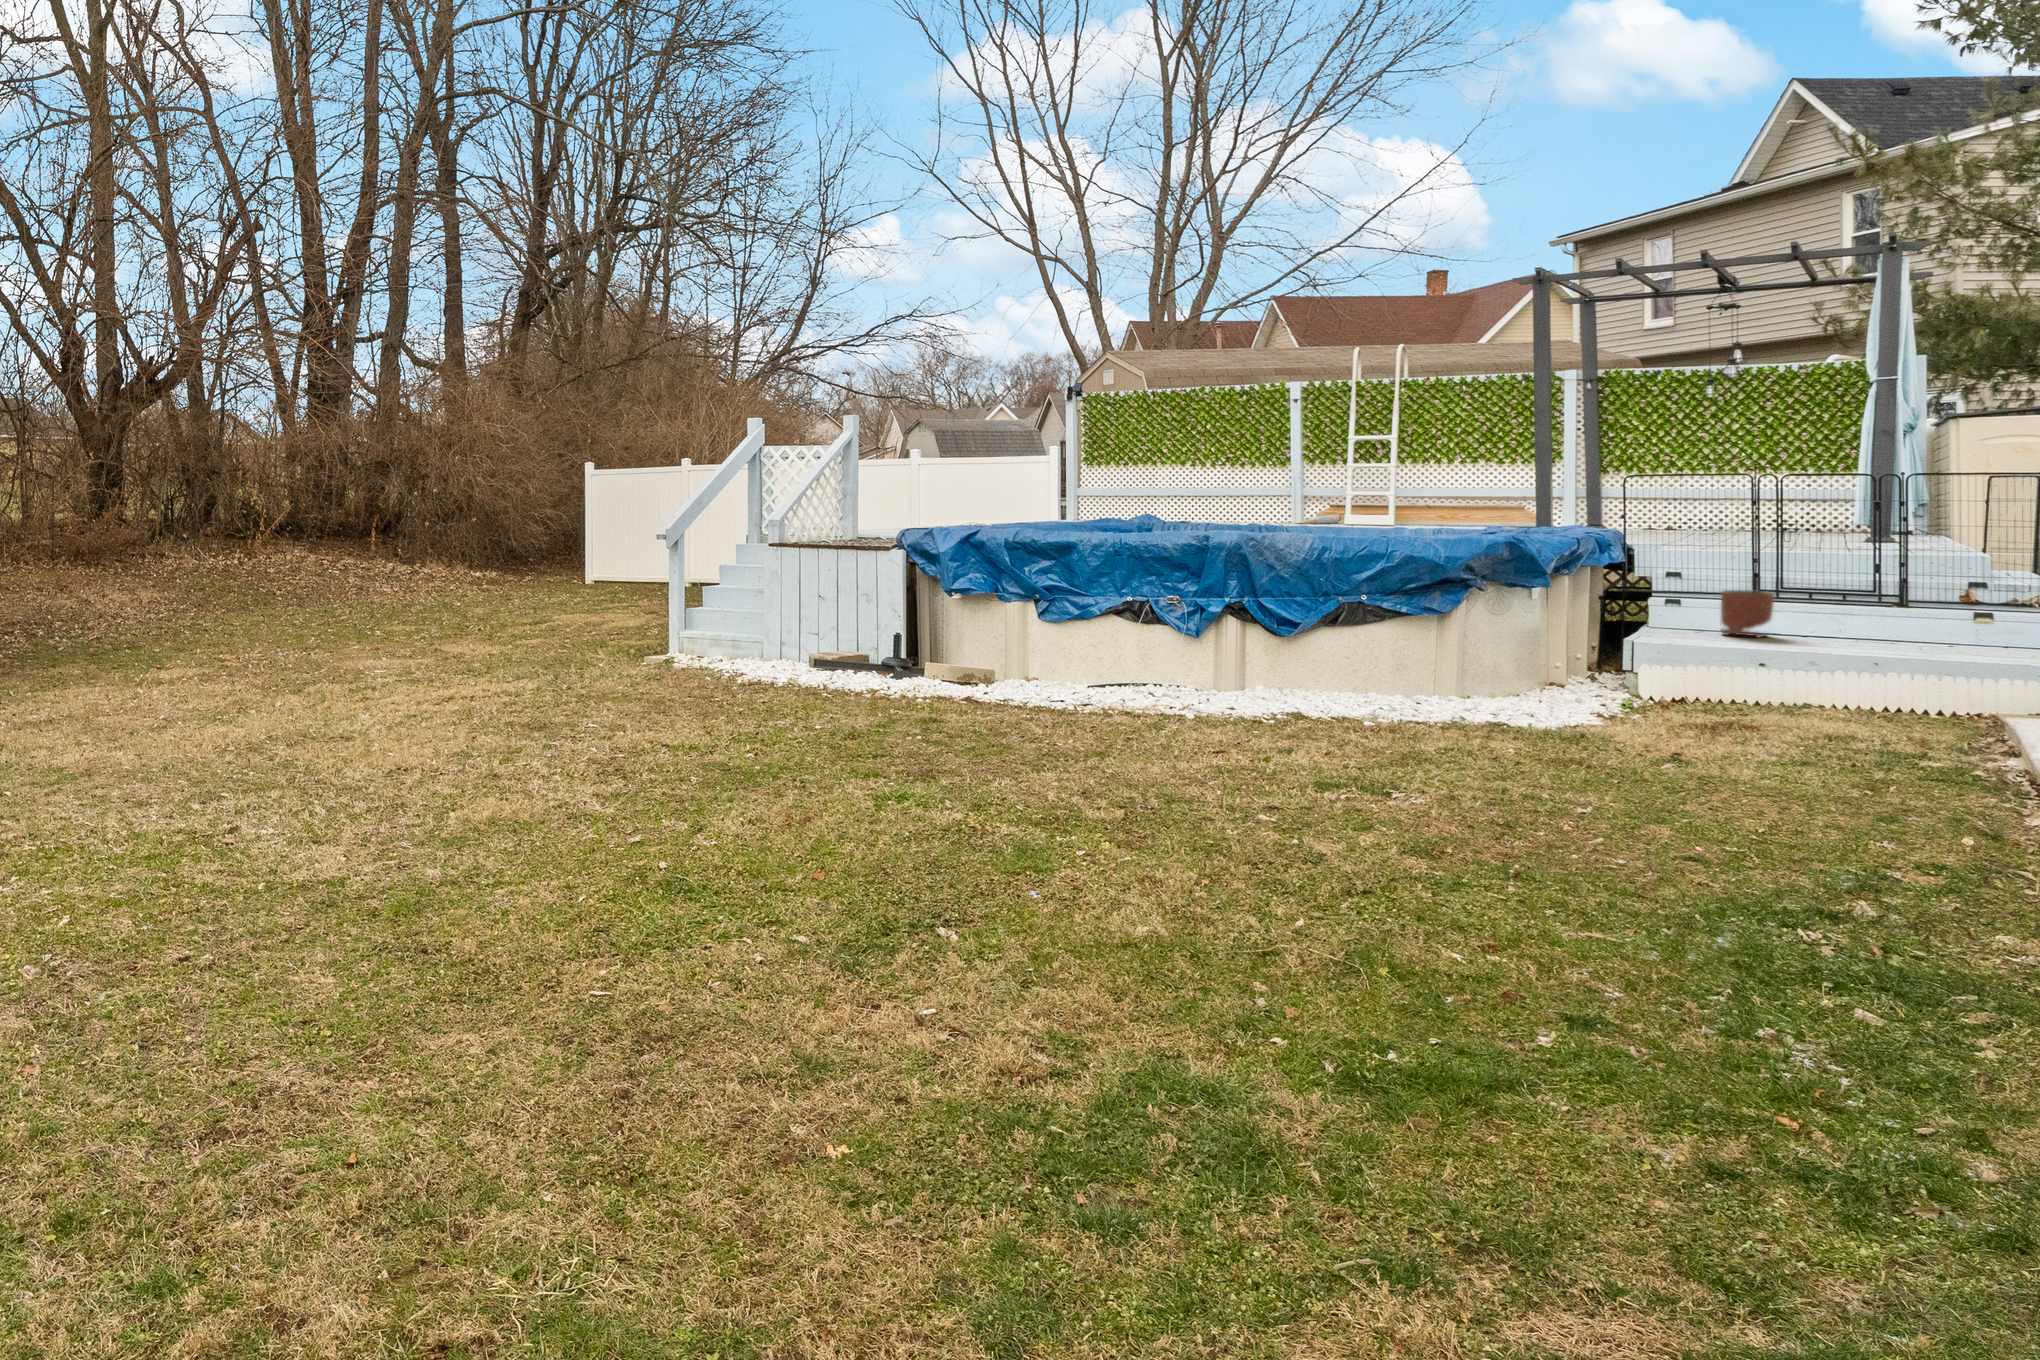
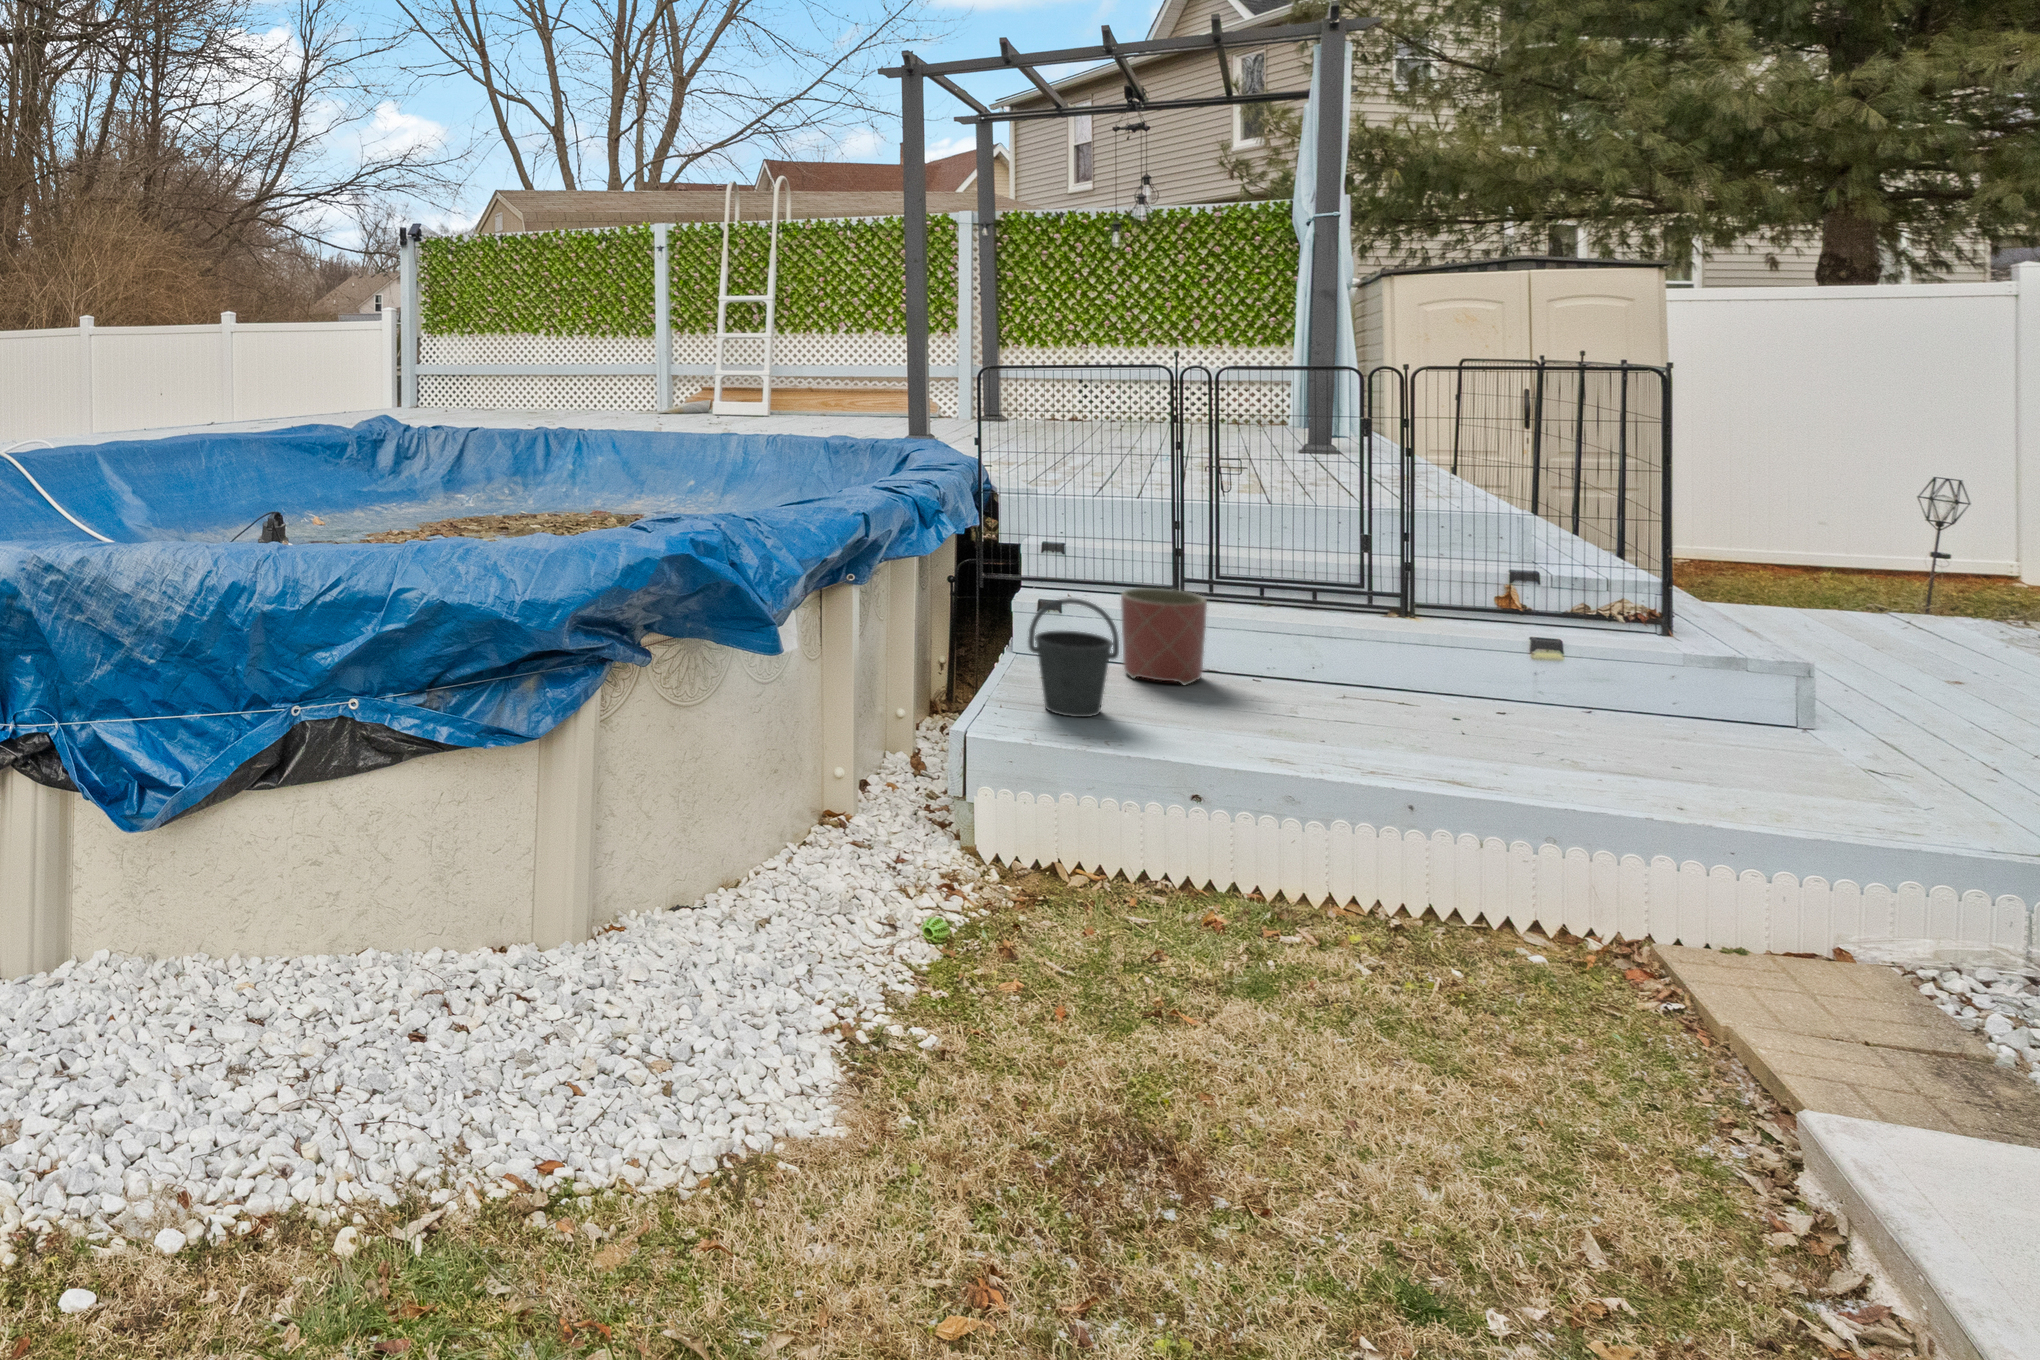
bucket: none [1667,584,1721,643] -> present [1028,598,1119,717]

